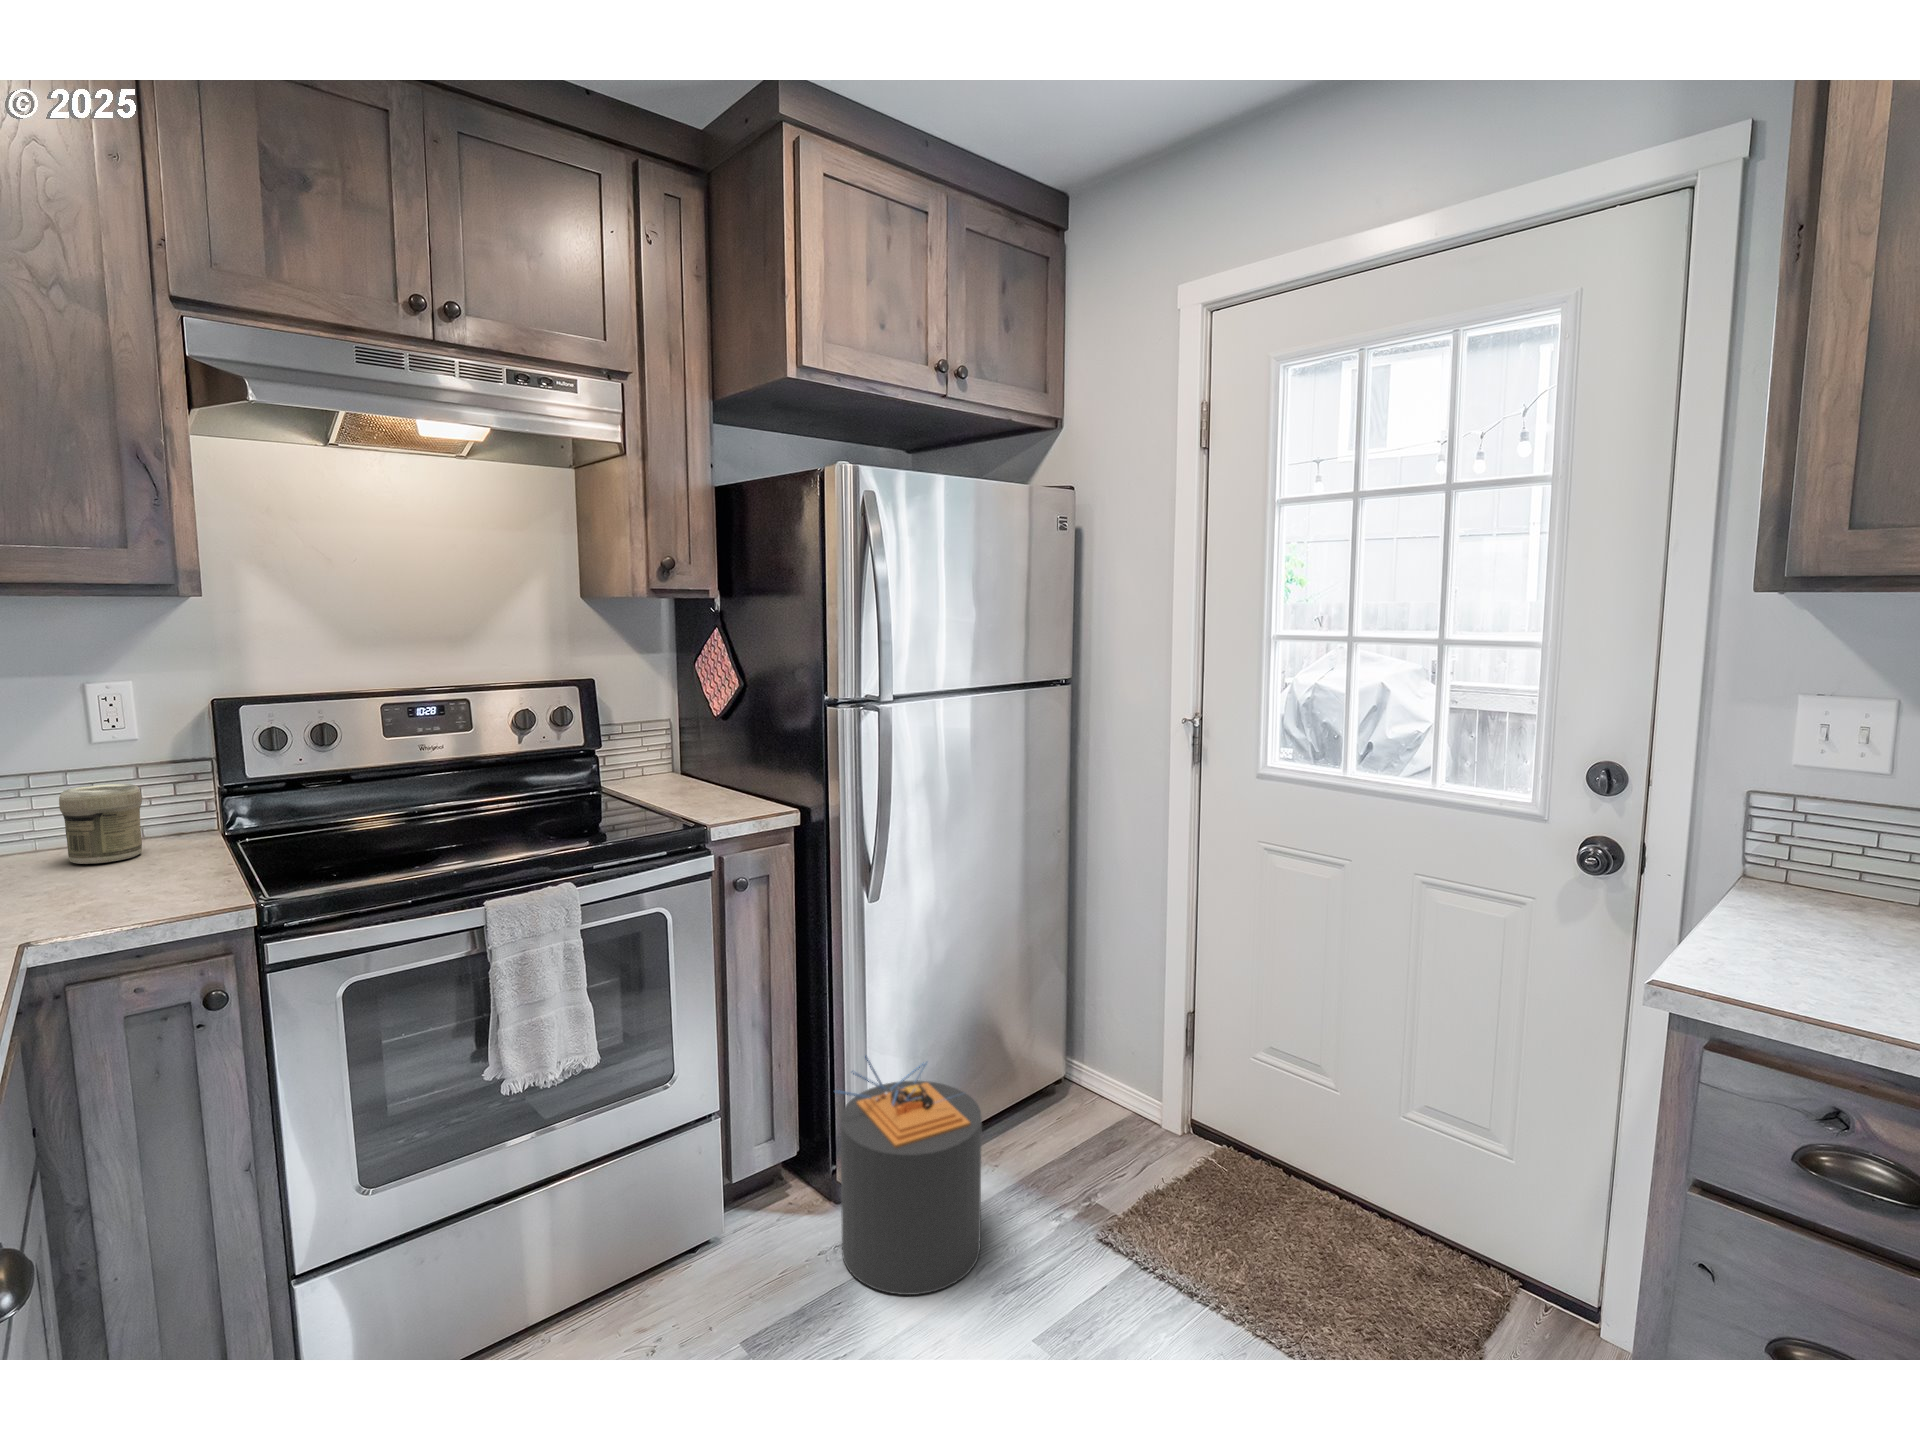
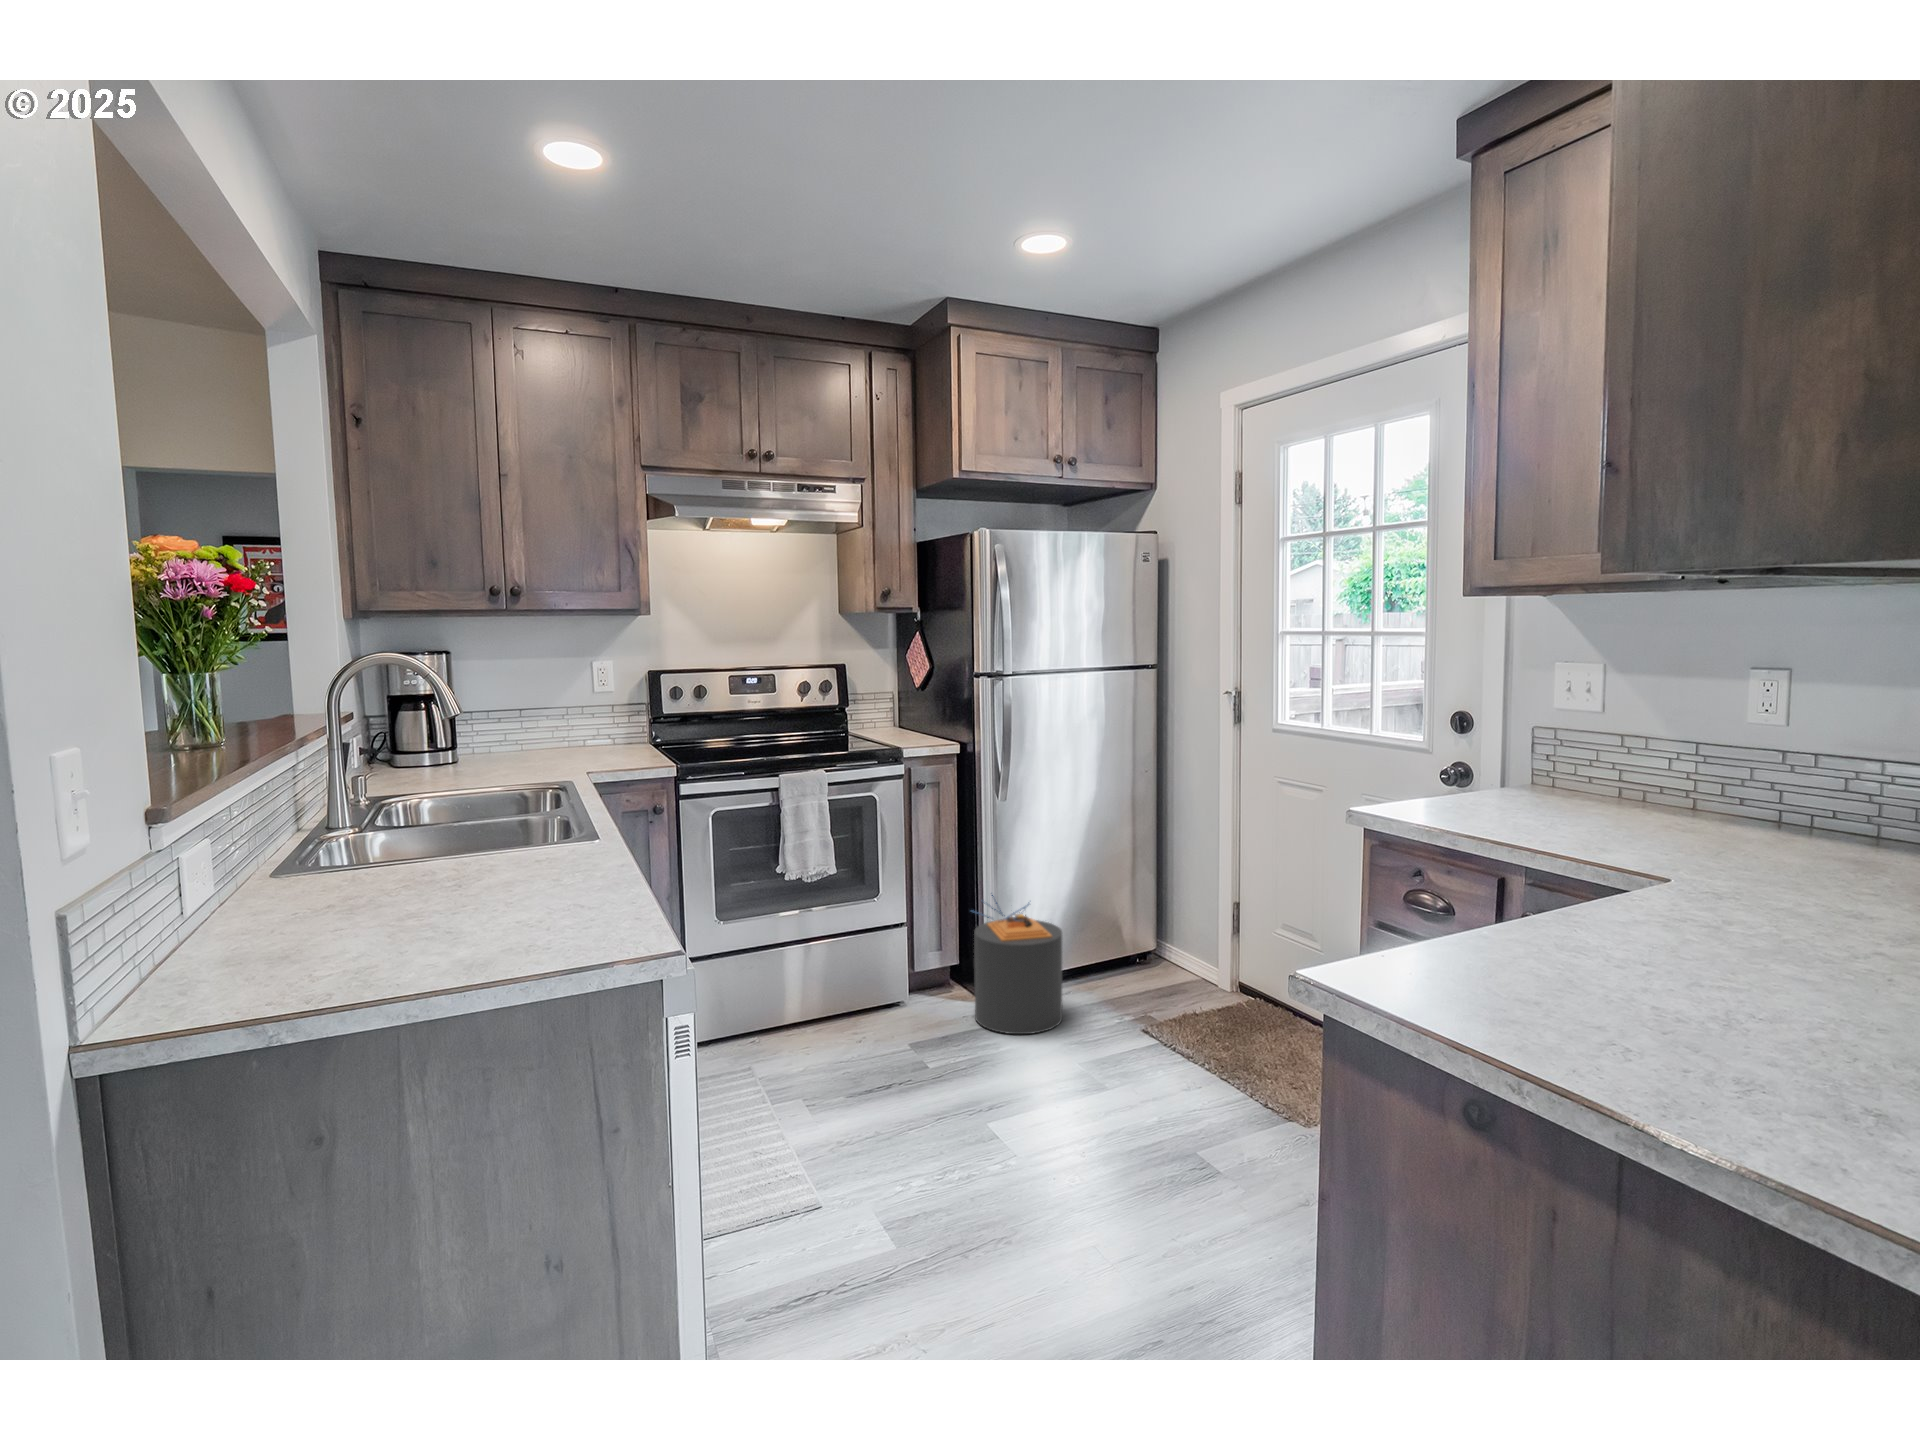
jar: present [59,784,142,864] -> none [585,713,618,751]

